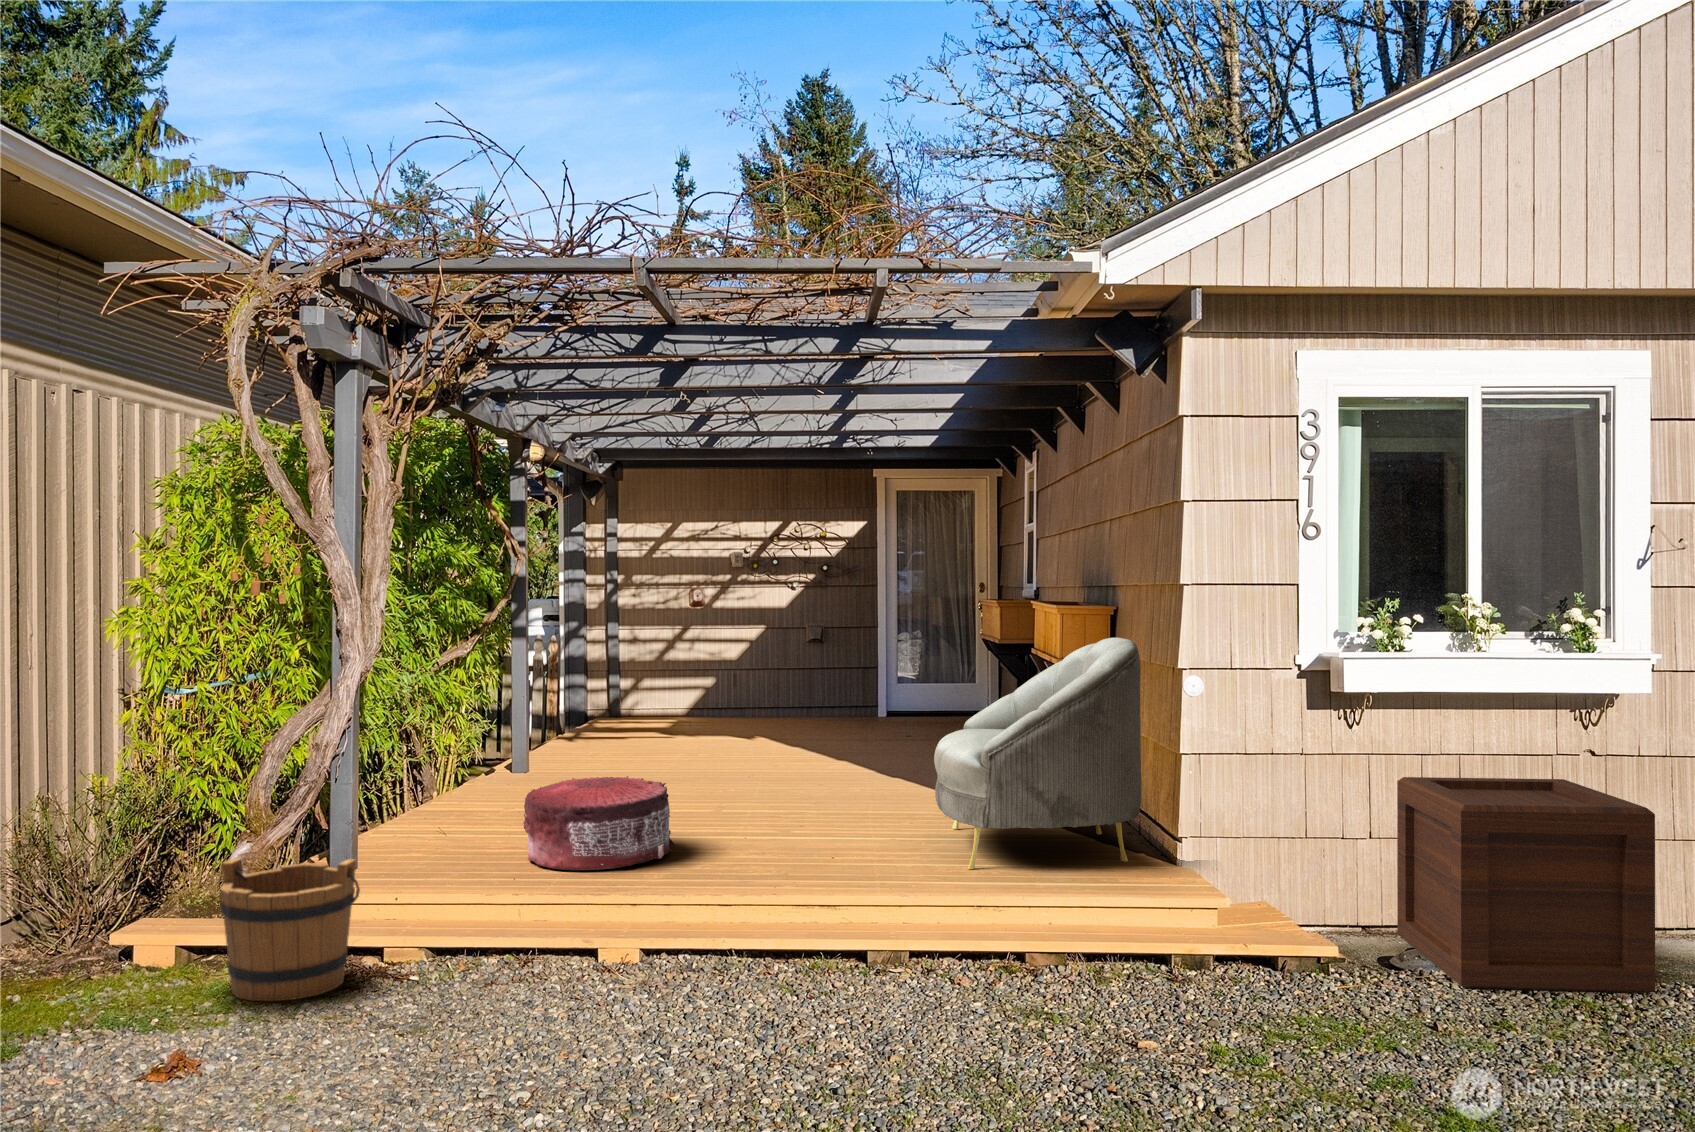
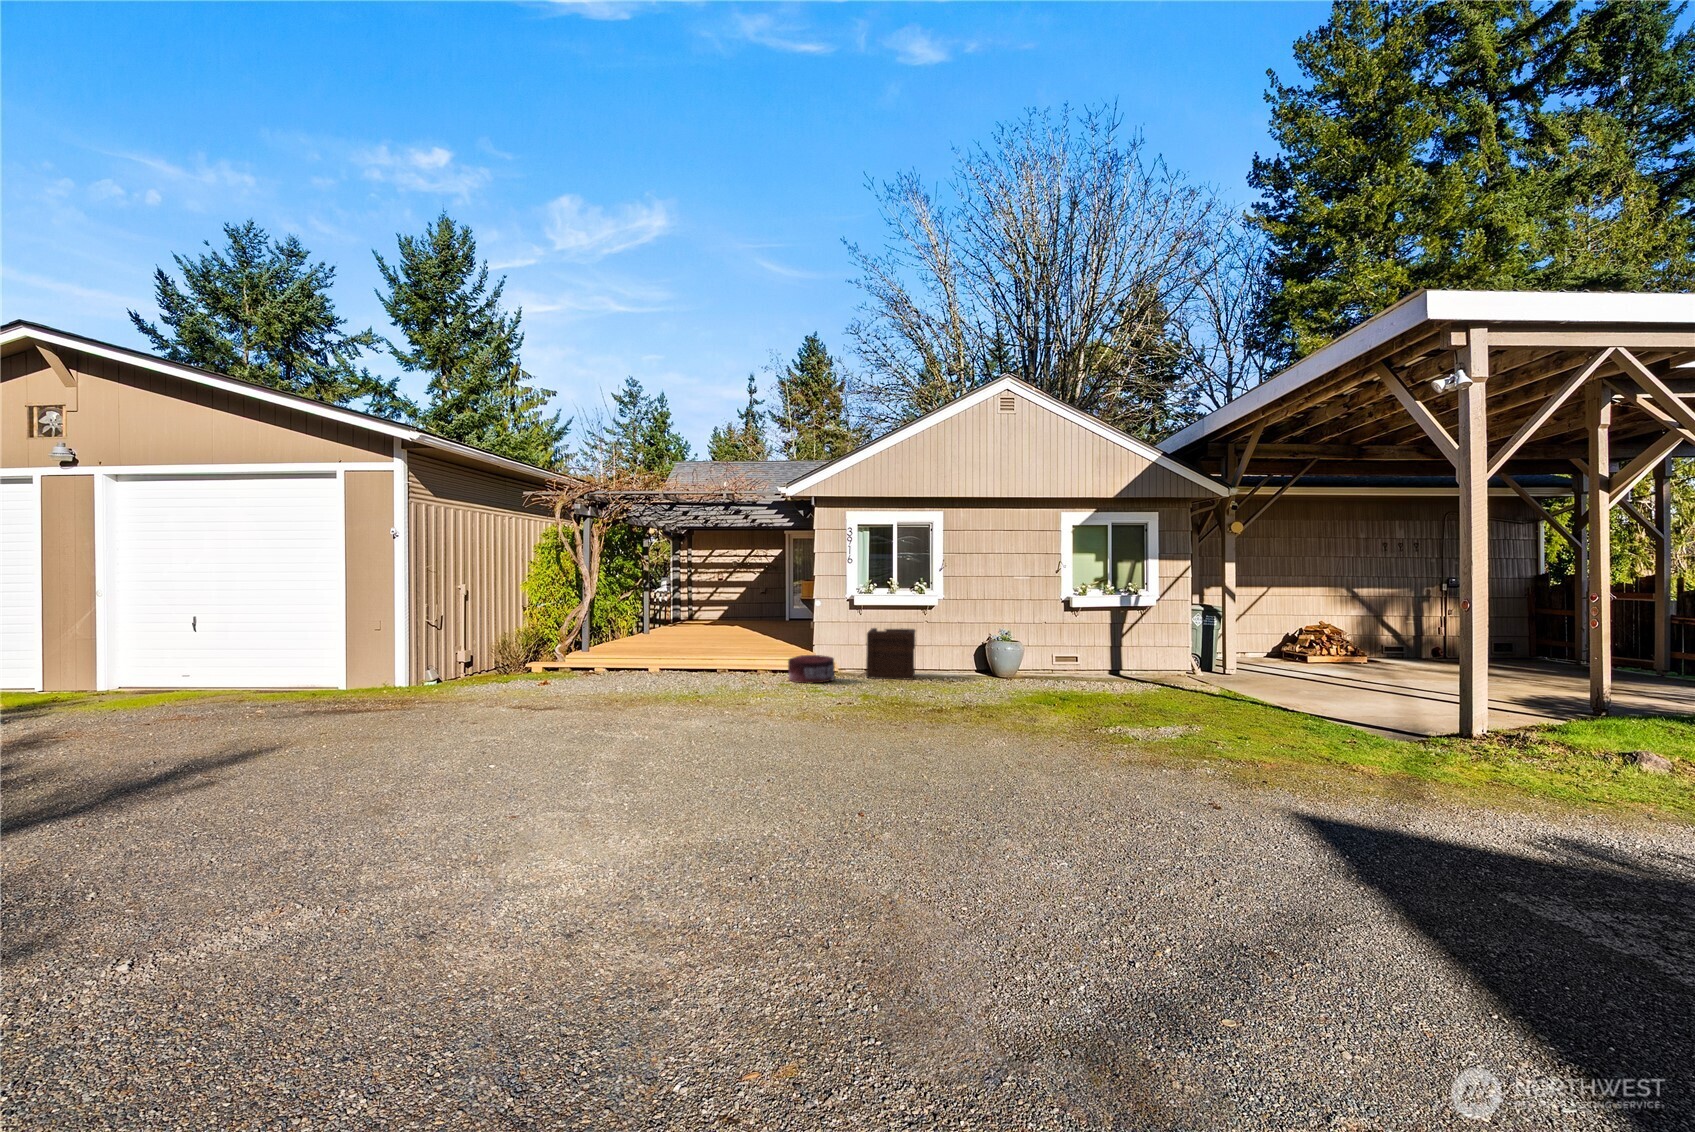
armchair: present [934,638,1142,869] -> none [754,590,813,652]
pouf: present [524,776,674,870] -> present [788,655,835,683]
bucket: present [221,858,360,1001] -> none [555,640,590,674]

